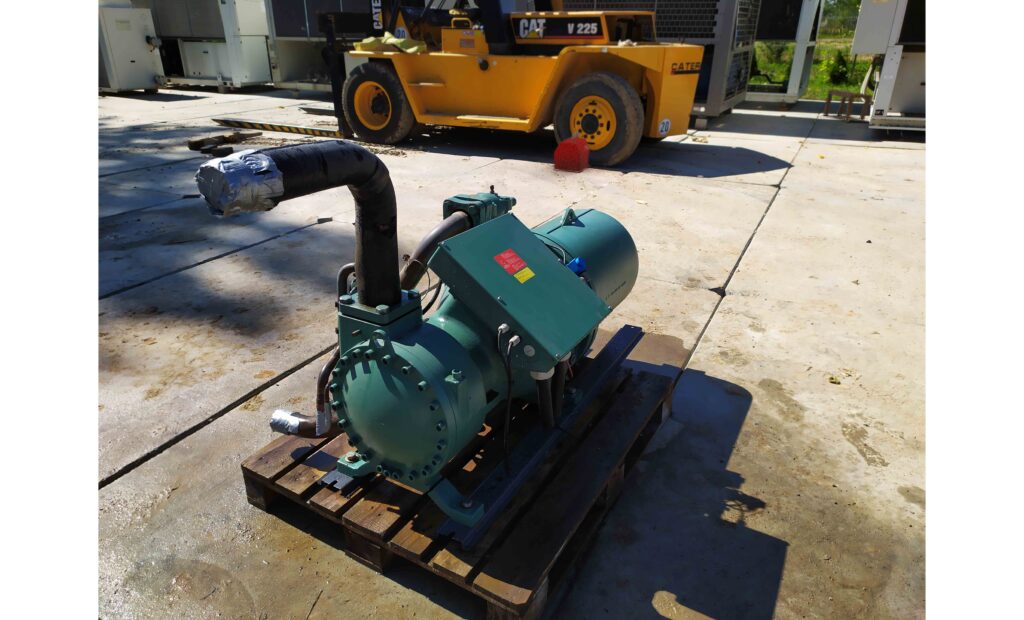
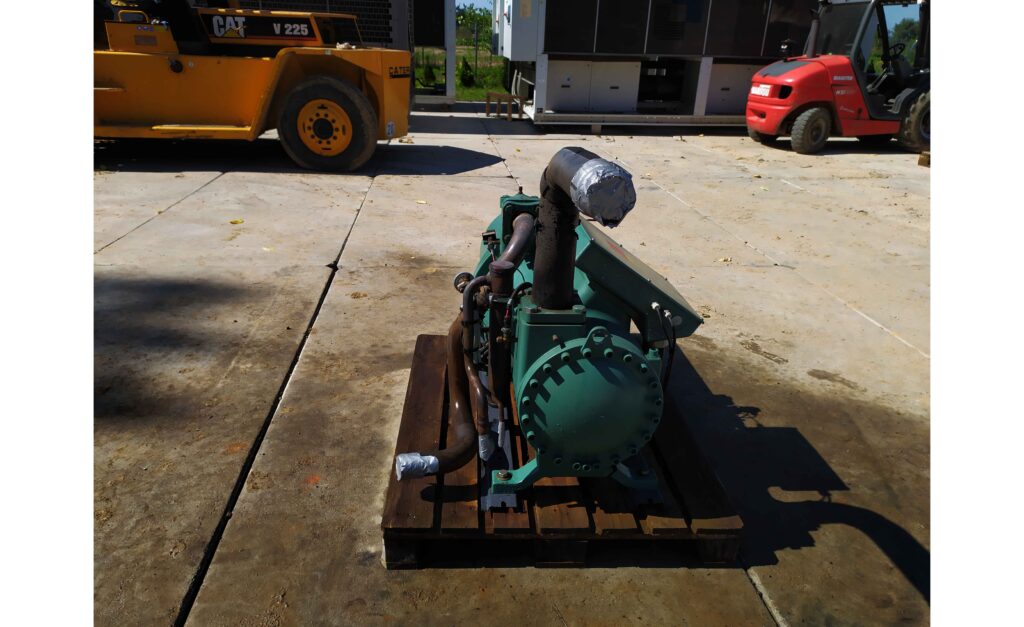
toolbox: present [554,132,590,173] -> none [297,137,333,180]

